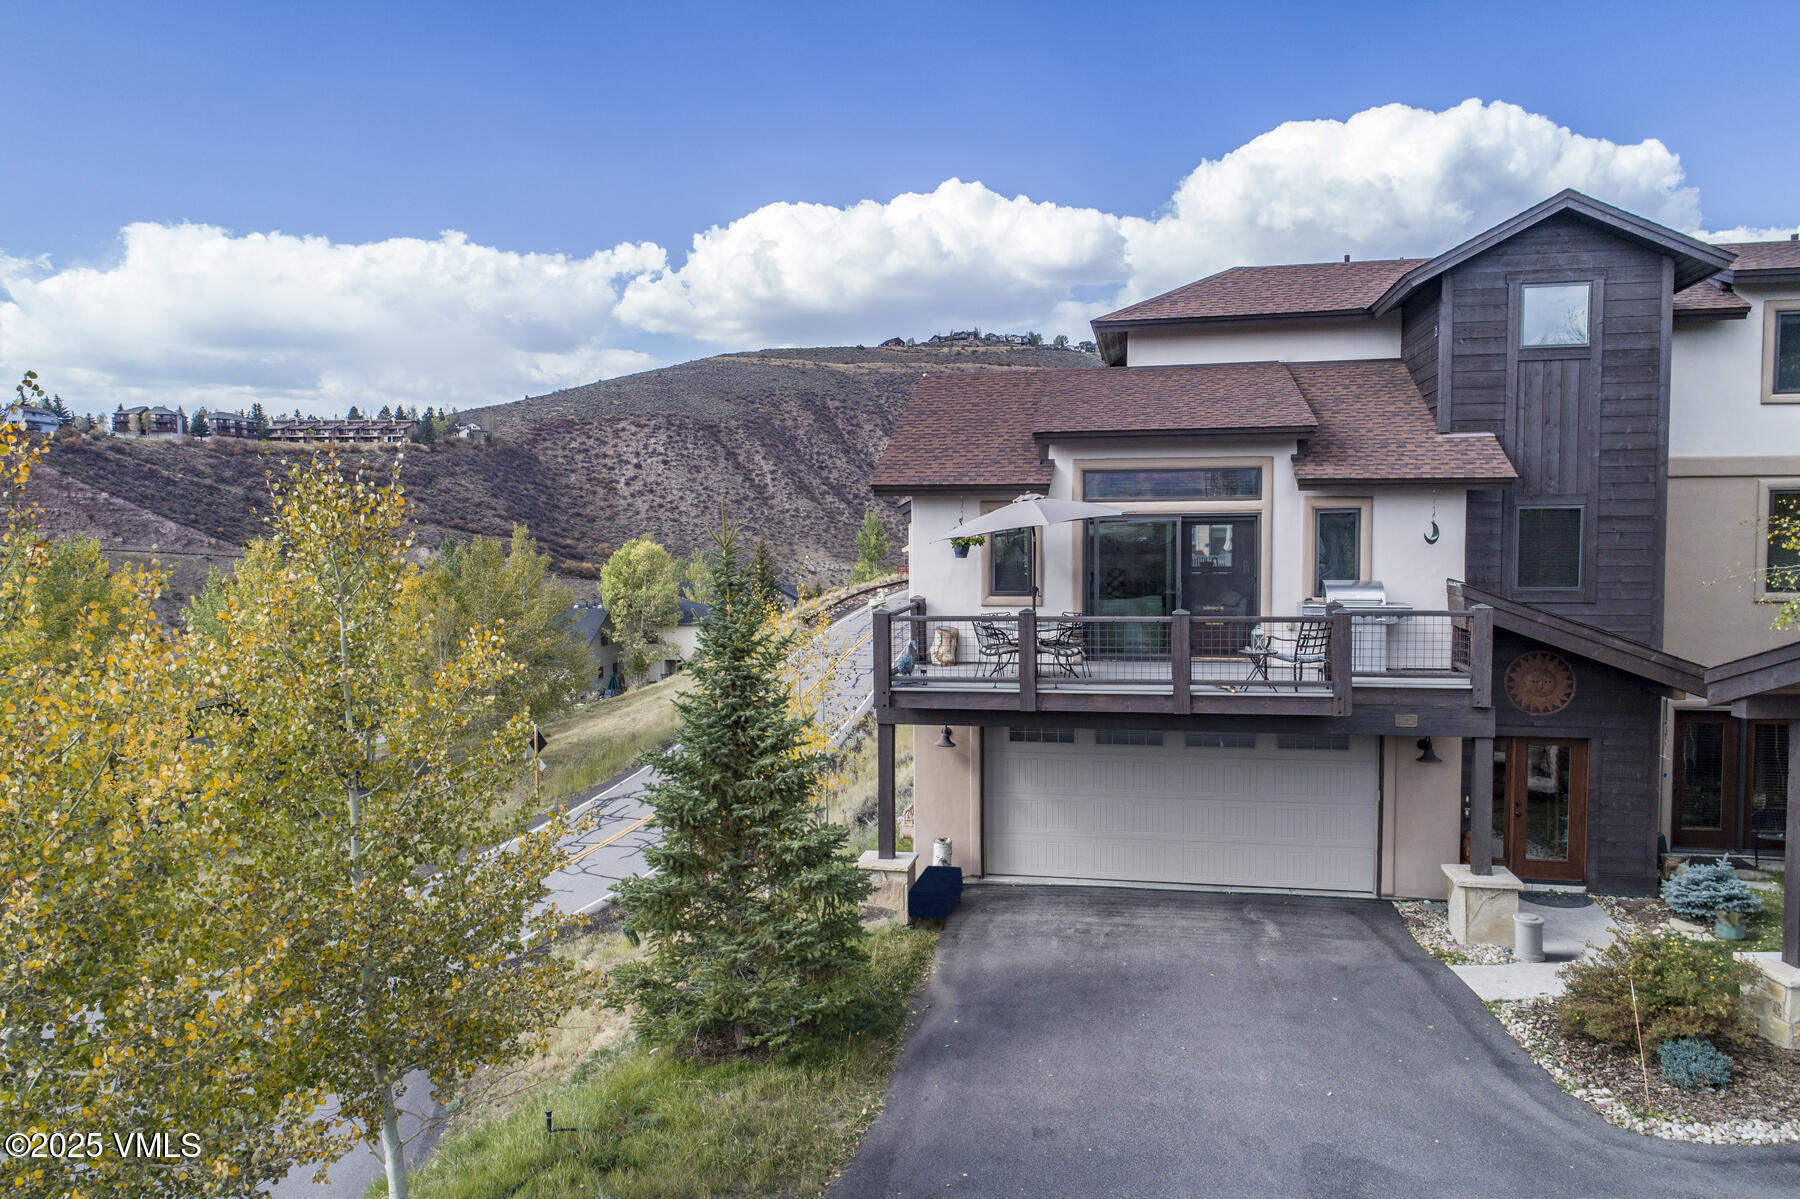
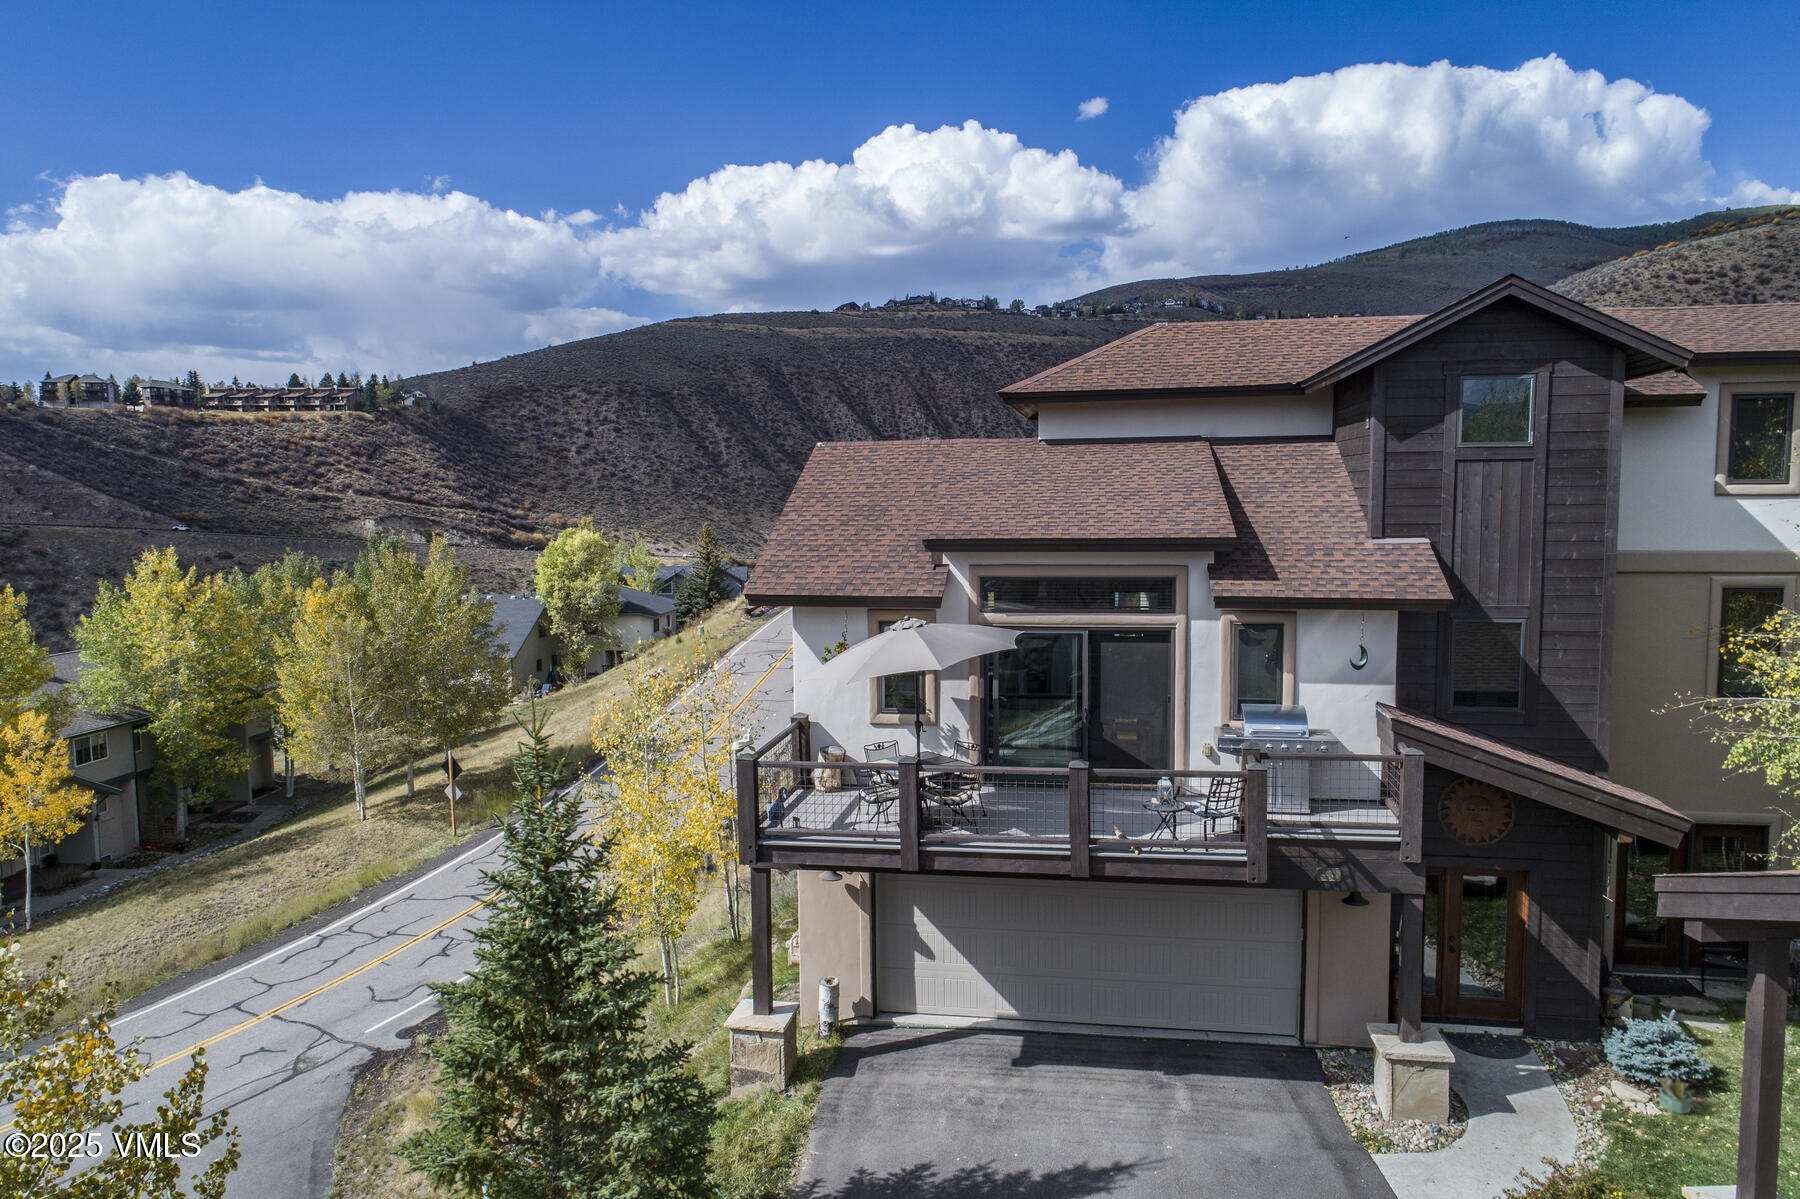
bench: present [908,866,963,930] -> none [784,1014,852,1099]
trash can: present [1513,913,1545,962] -> none [1442,1088,1477,1147]

